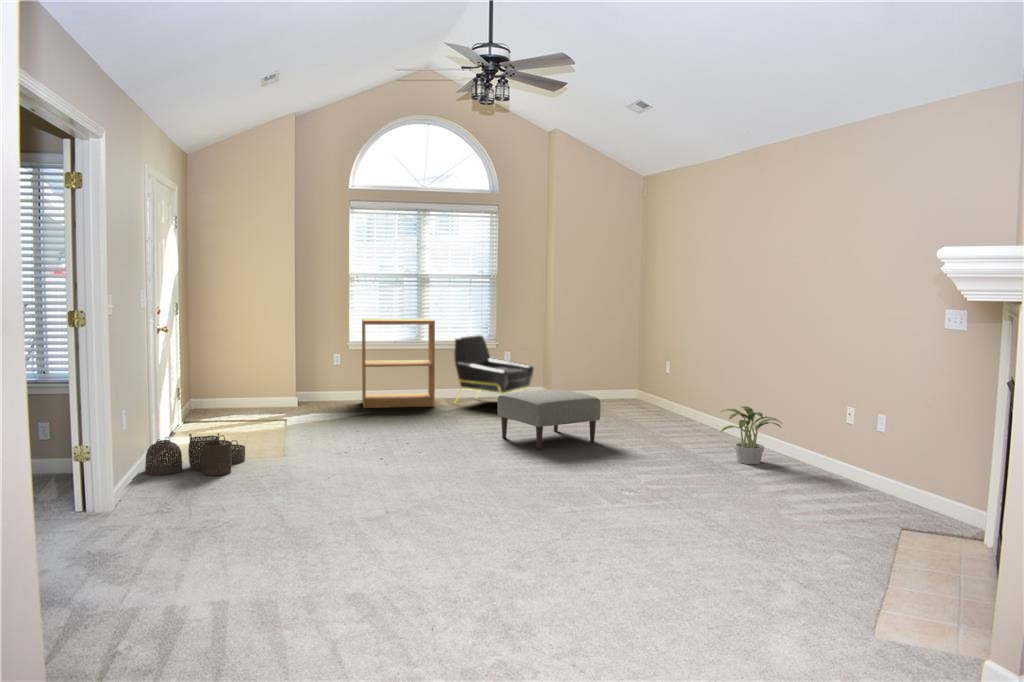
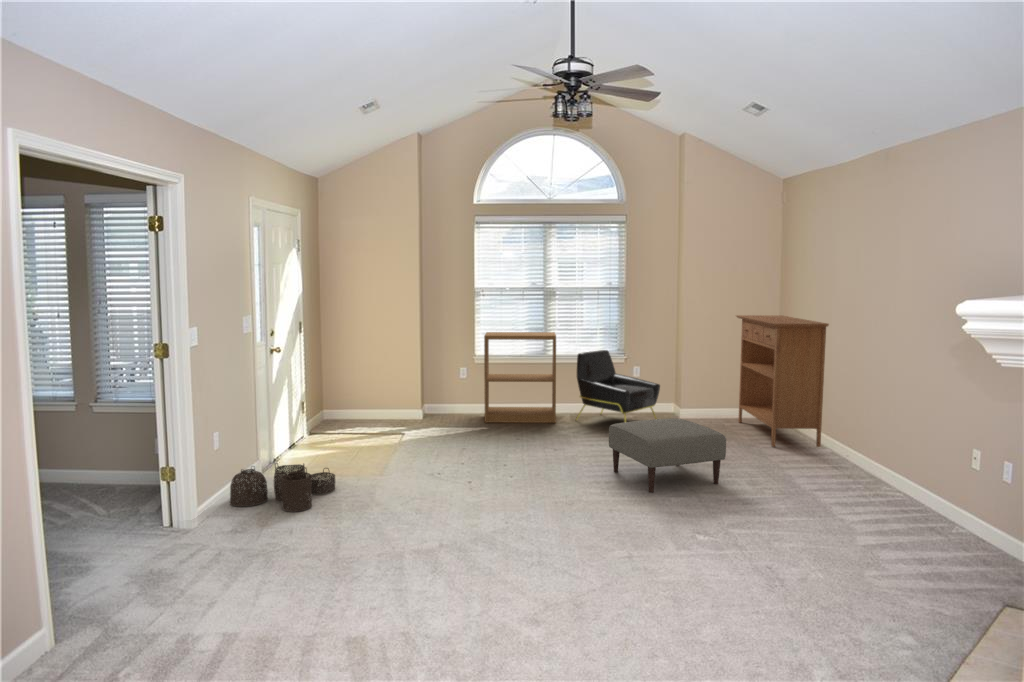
console table: none [600,301,682,417] -> present [736,315,829,447]
potted plant: present [720,406,781,464] -> none [878,459,967,536]

